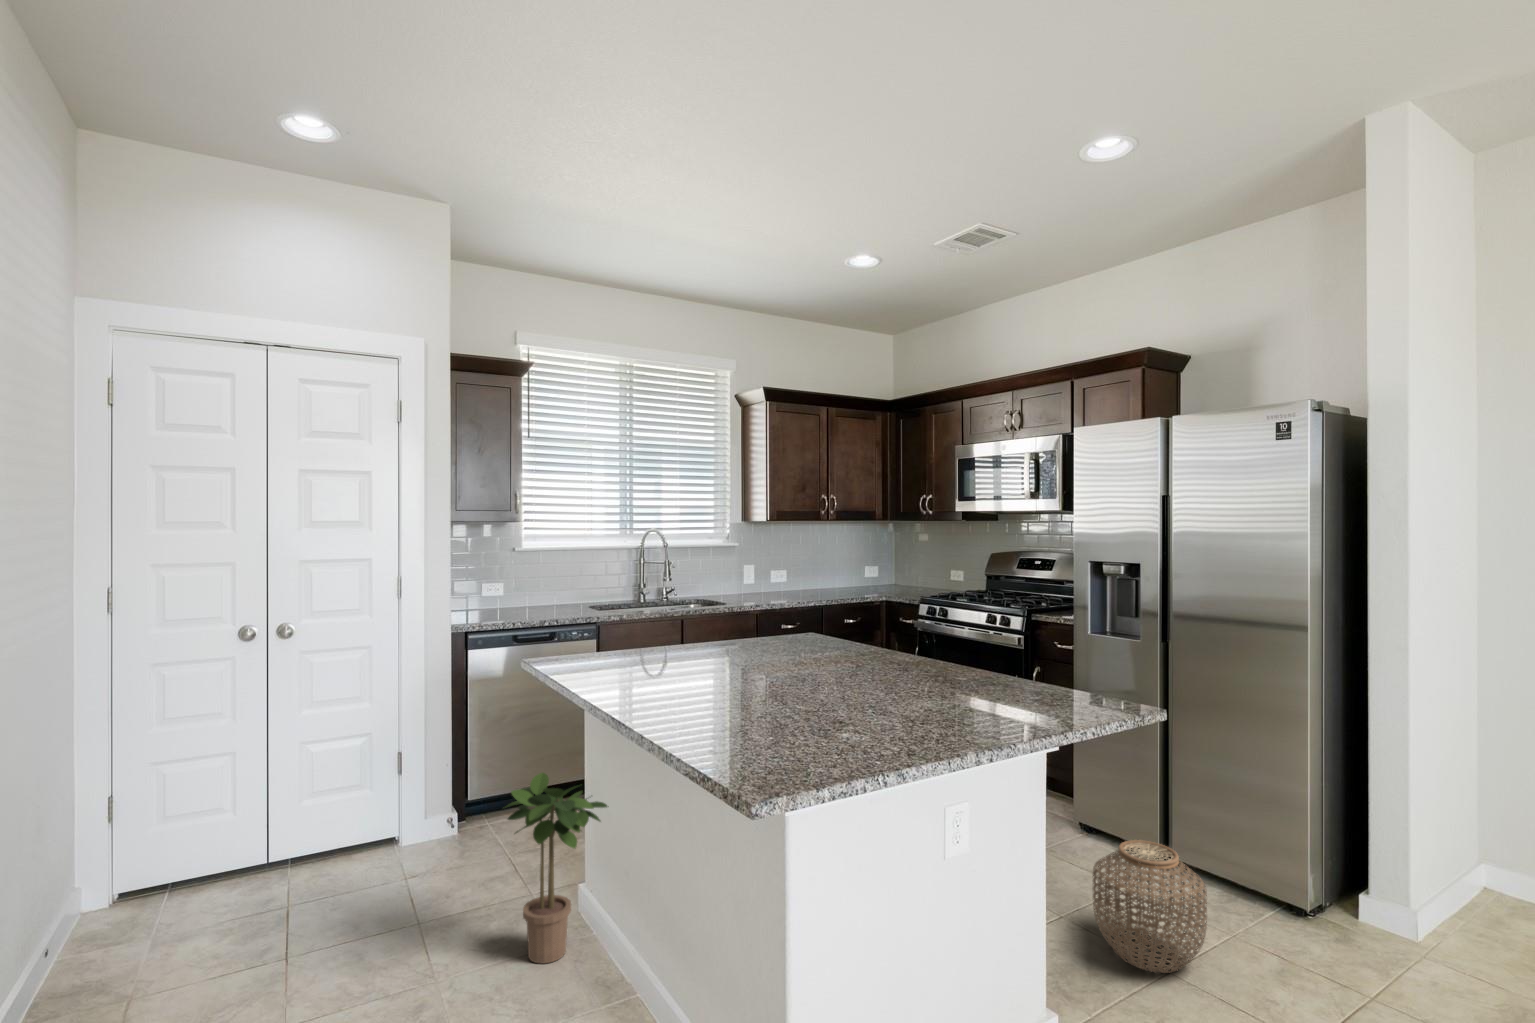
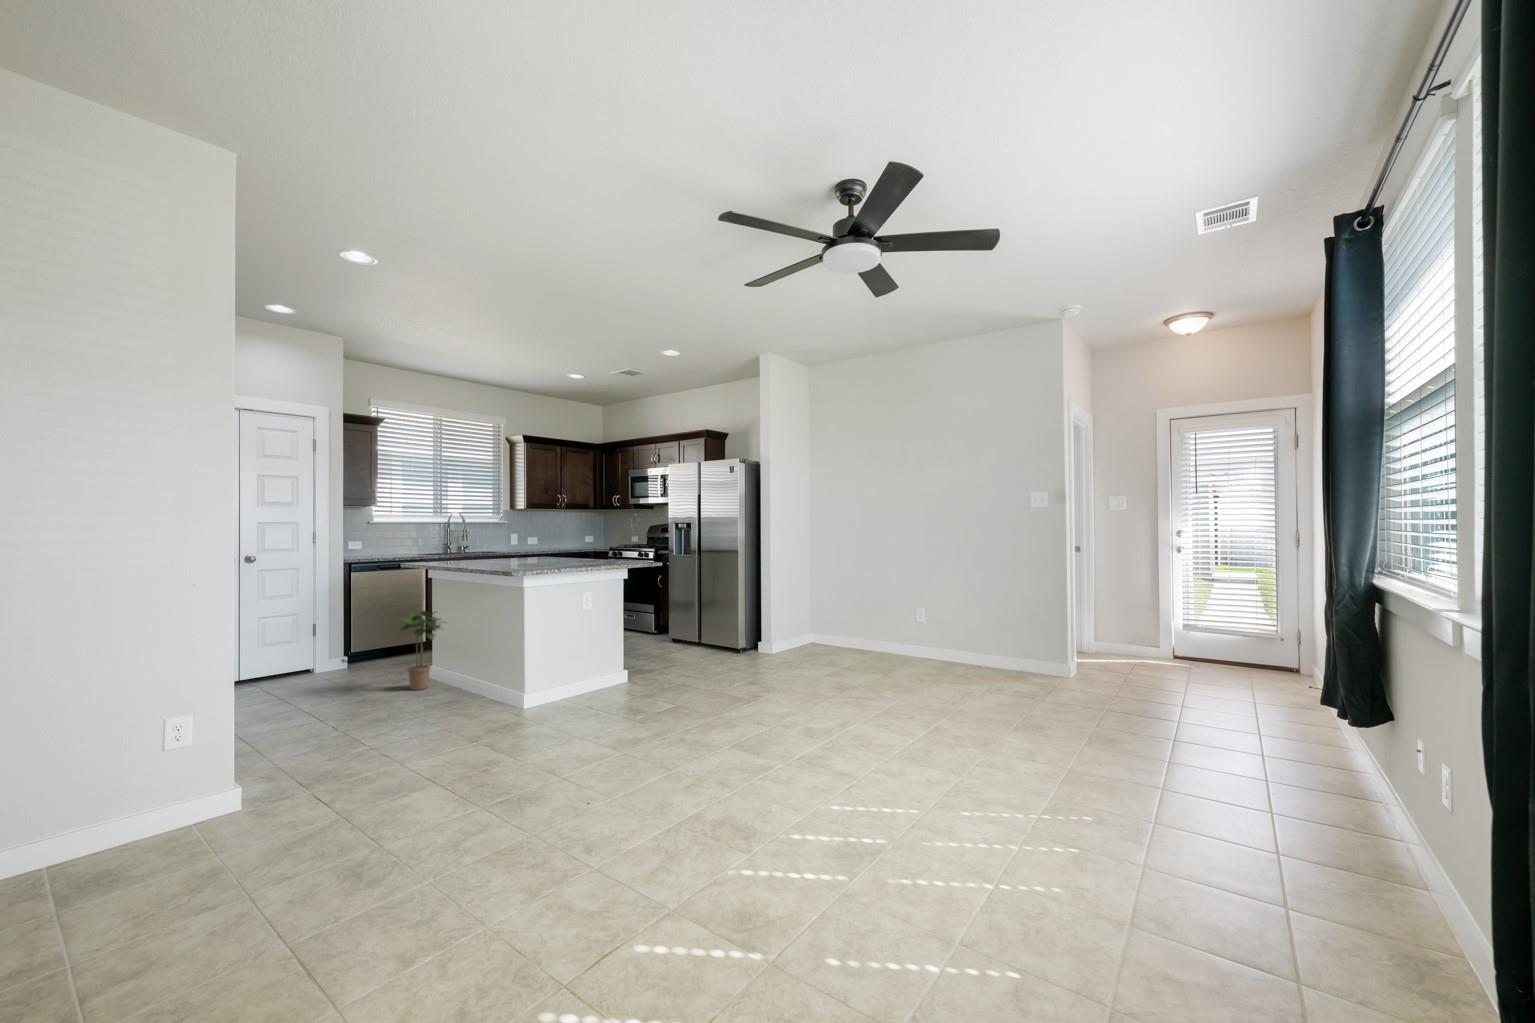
woven basket: present [1093,840,1207,973] -> none [658,624,698,669]

